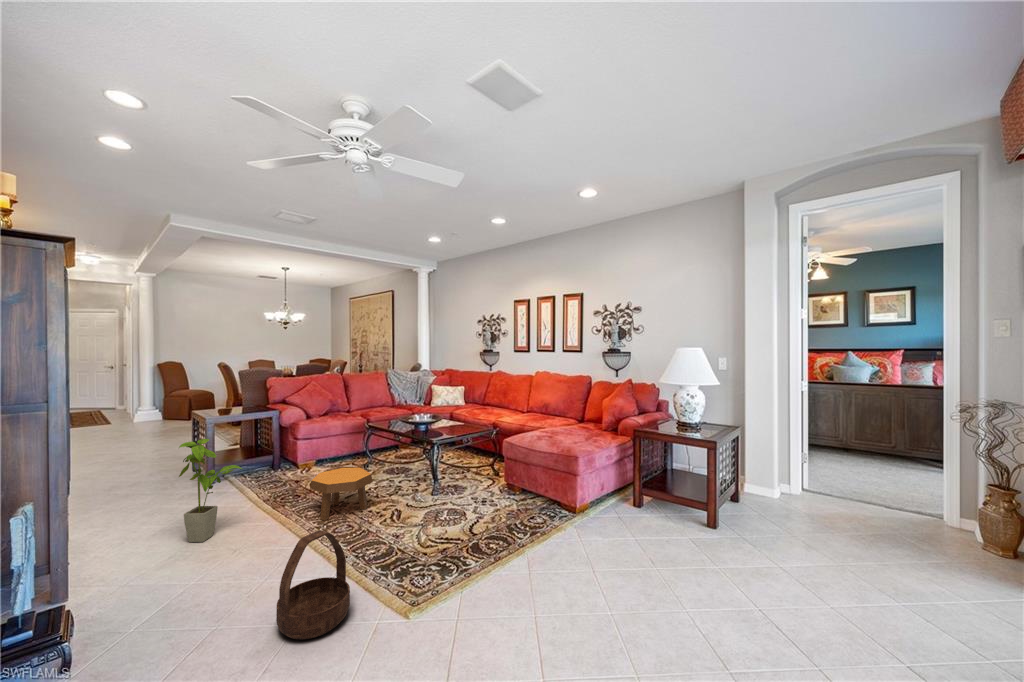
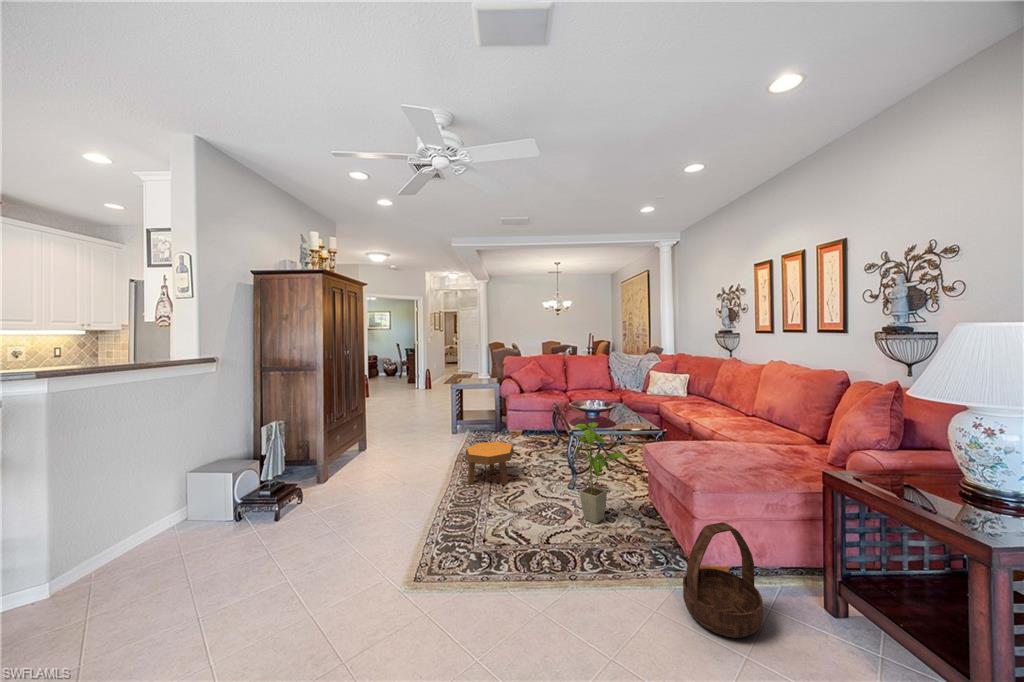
house plant: present [179,439,242,542] -> present [574,422,628,523]
basket: present [276,530,350,640] -> present [683,522,763,638]

